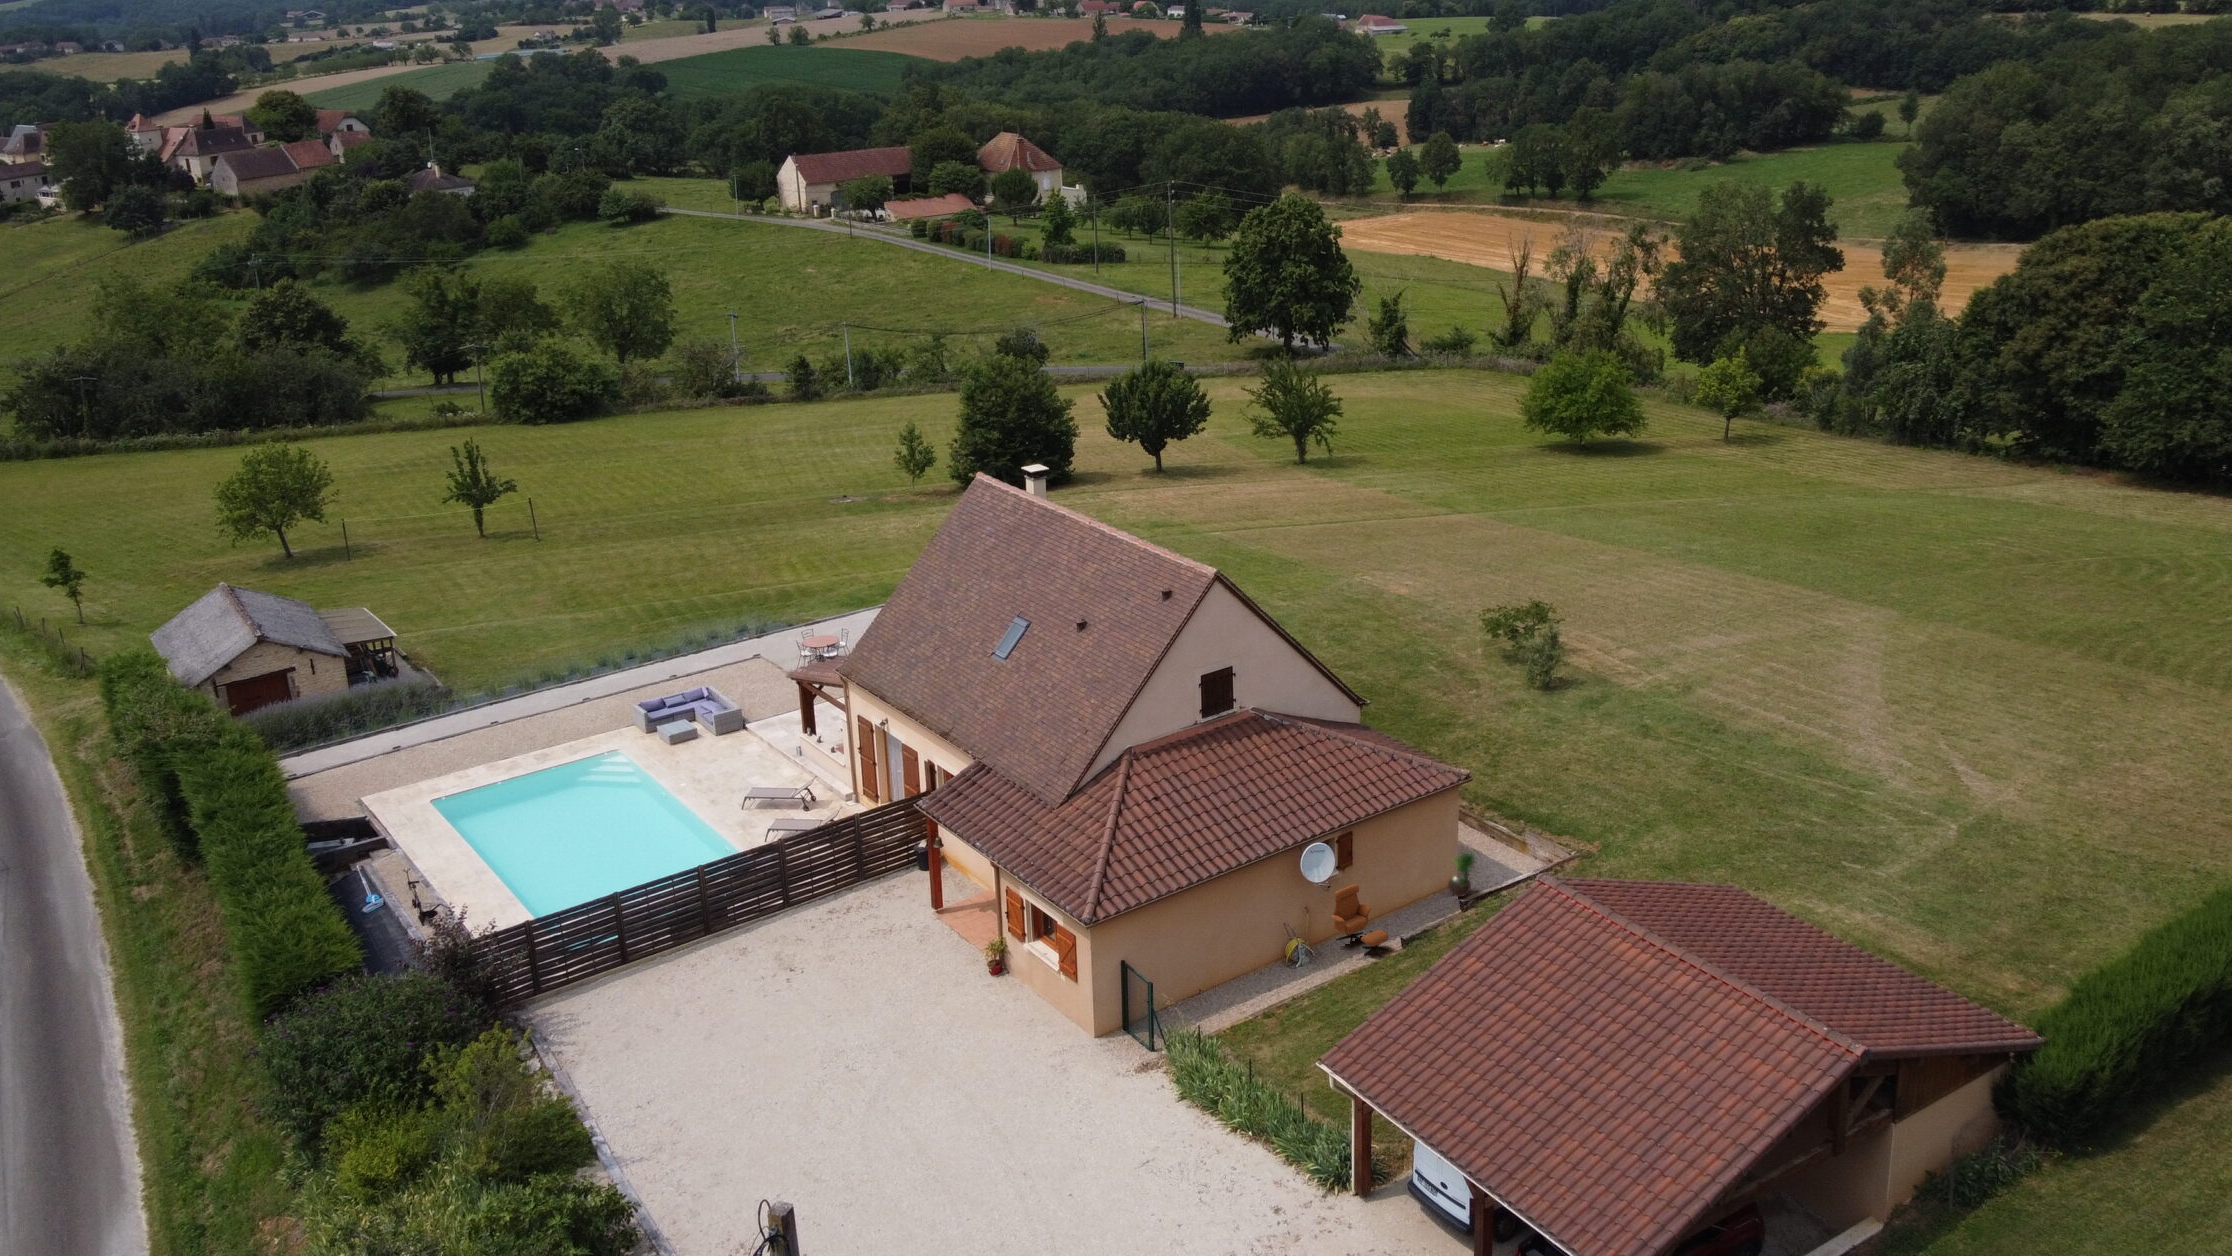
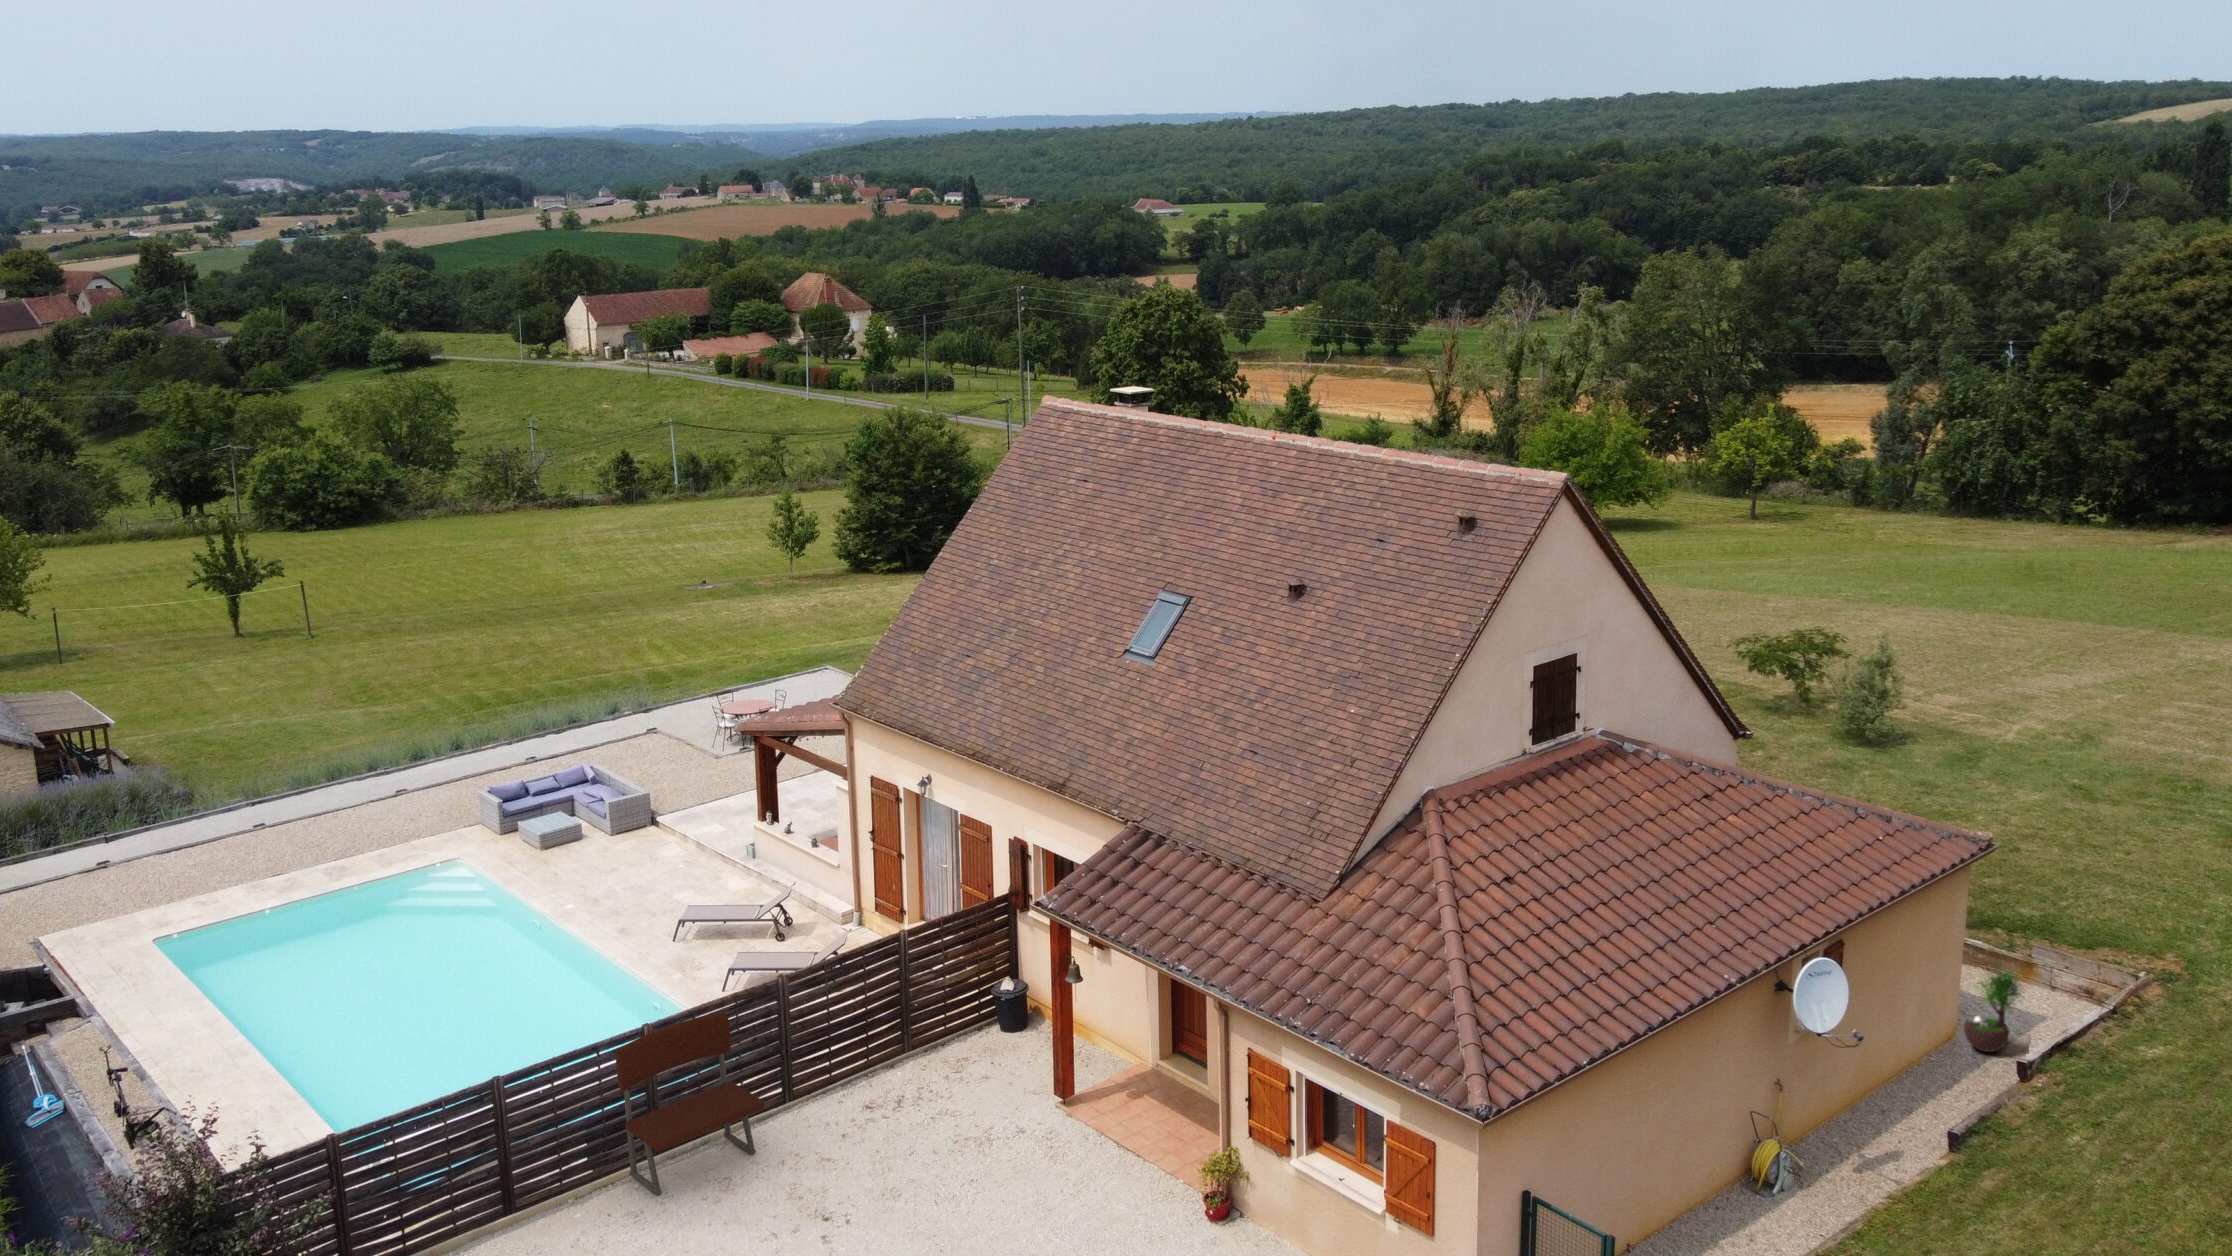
bench: none [682,859,765,956] -> present [616,1012,765,1195]
lounge chair: present [1331,884,1389,957] -> none [1821,1029,1939,1165]

